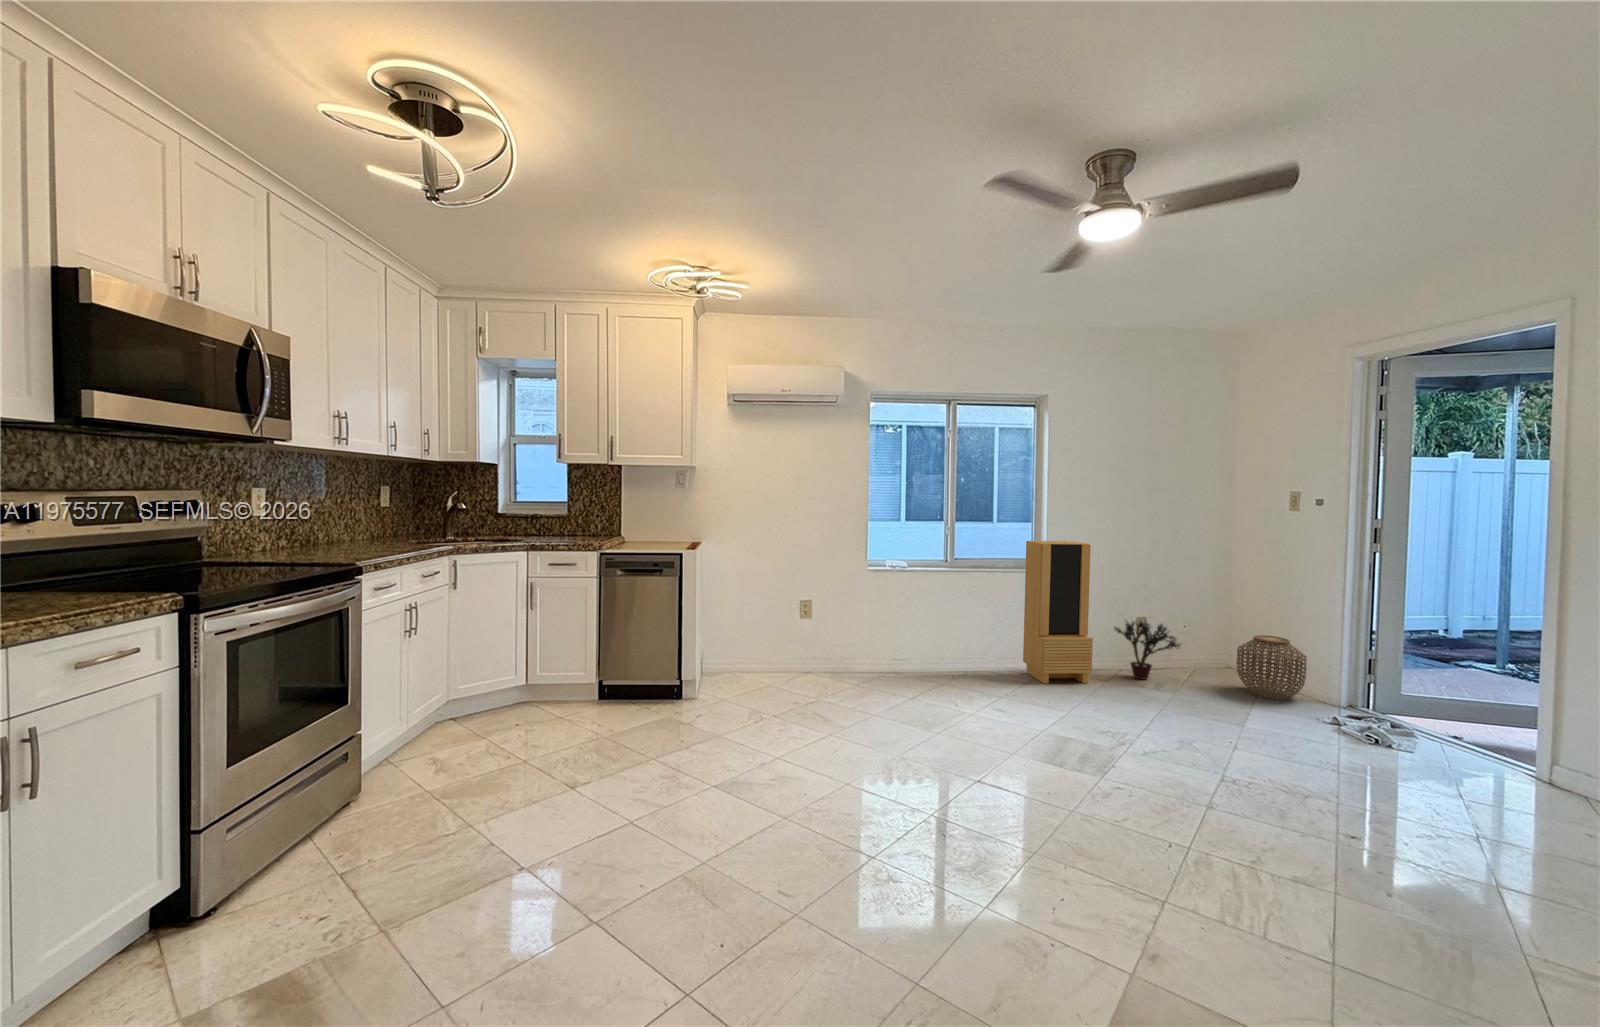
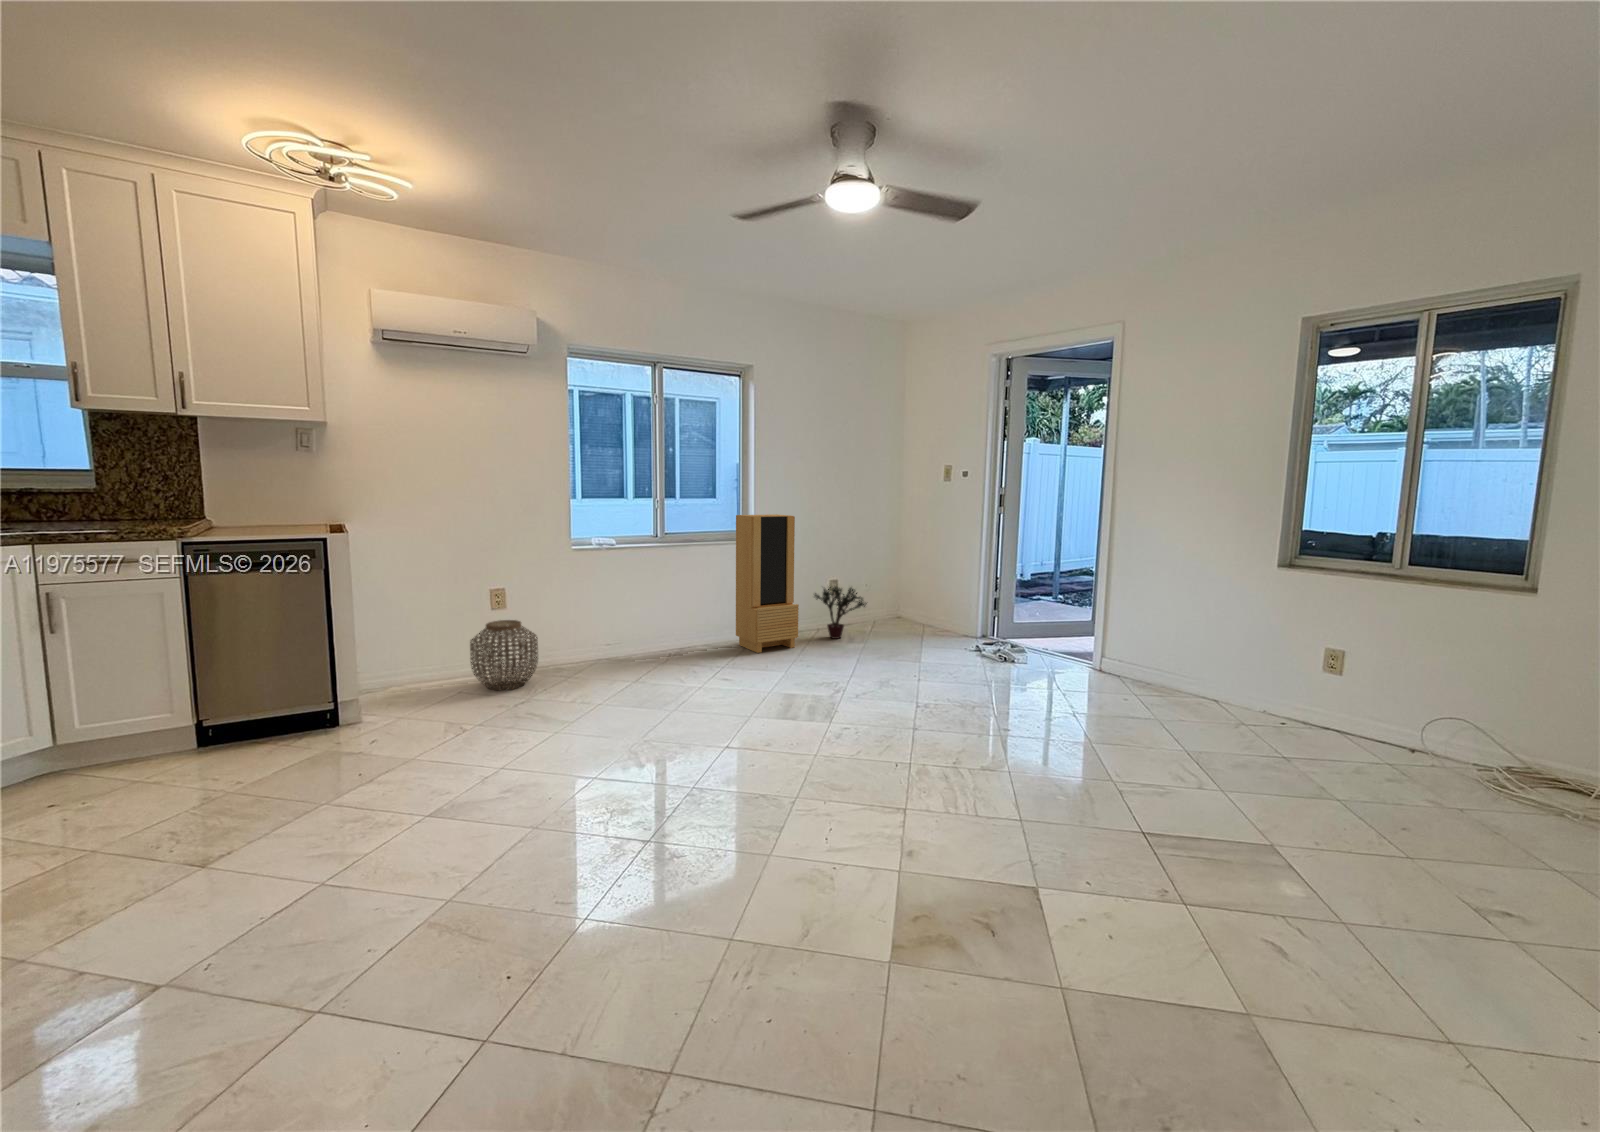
woven basket: present [1237,635,1307,700] -> present [470,620,538,691]

